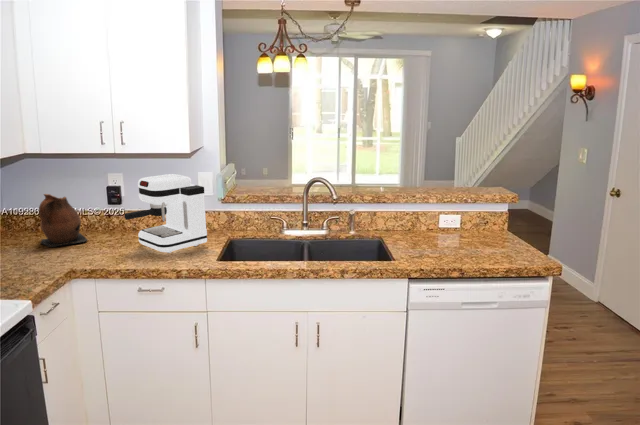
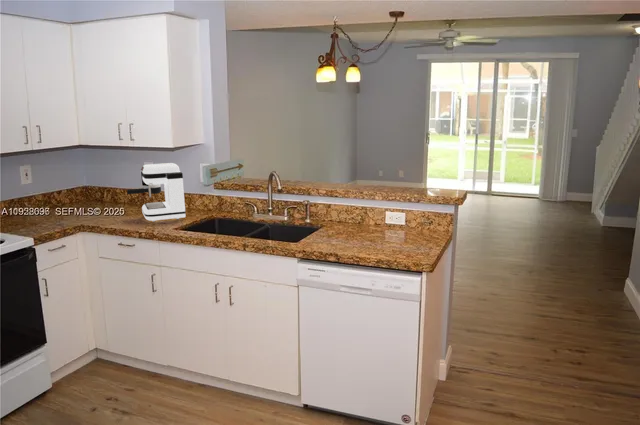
ceramic pitcher: present [39,194,87,247] -> none [86,173,122,211]

